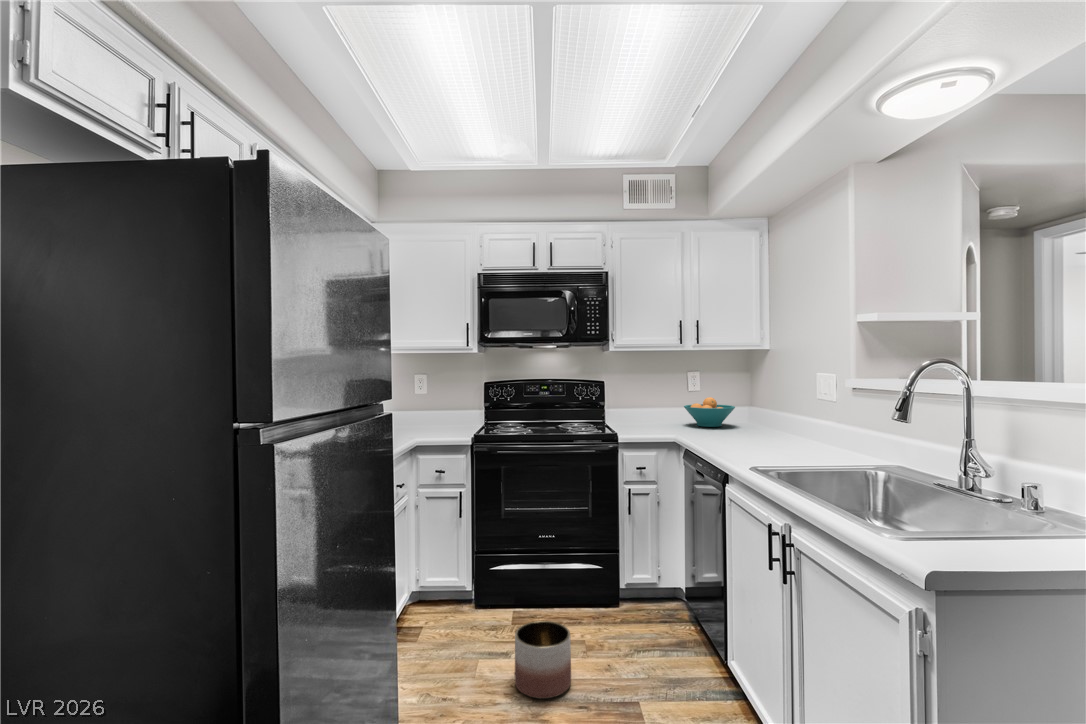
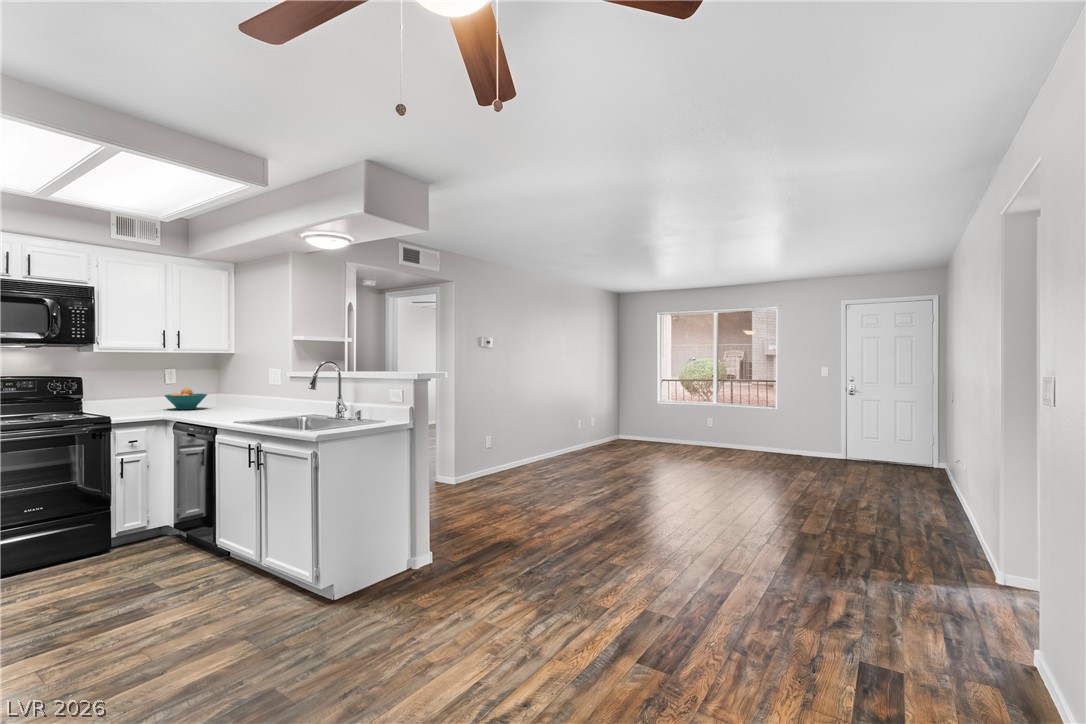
planter: present [515,621,571,699] -> none [35,554,92,608]

